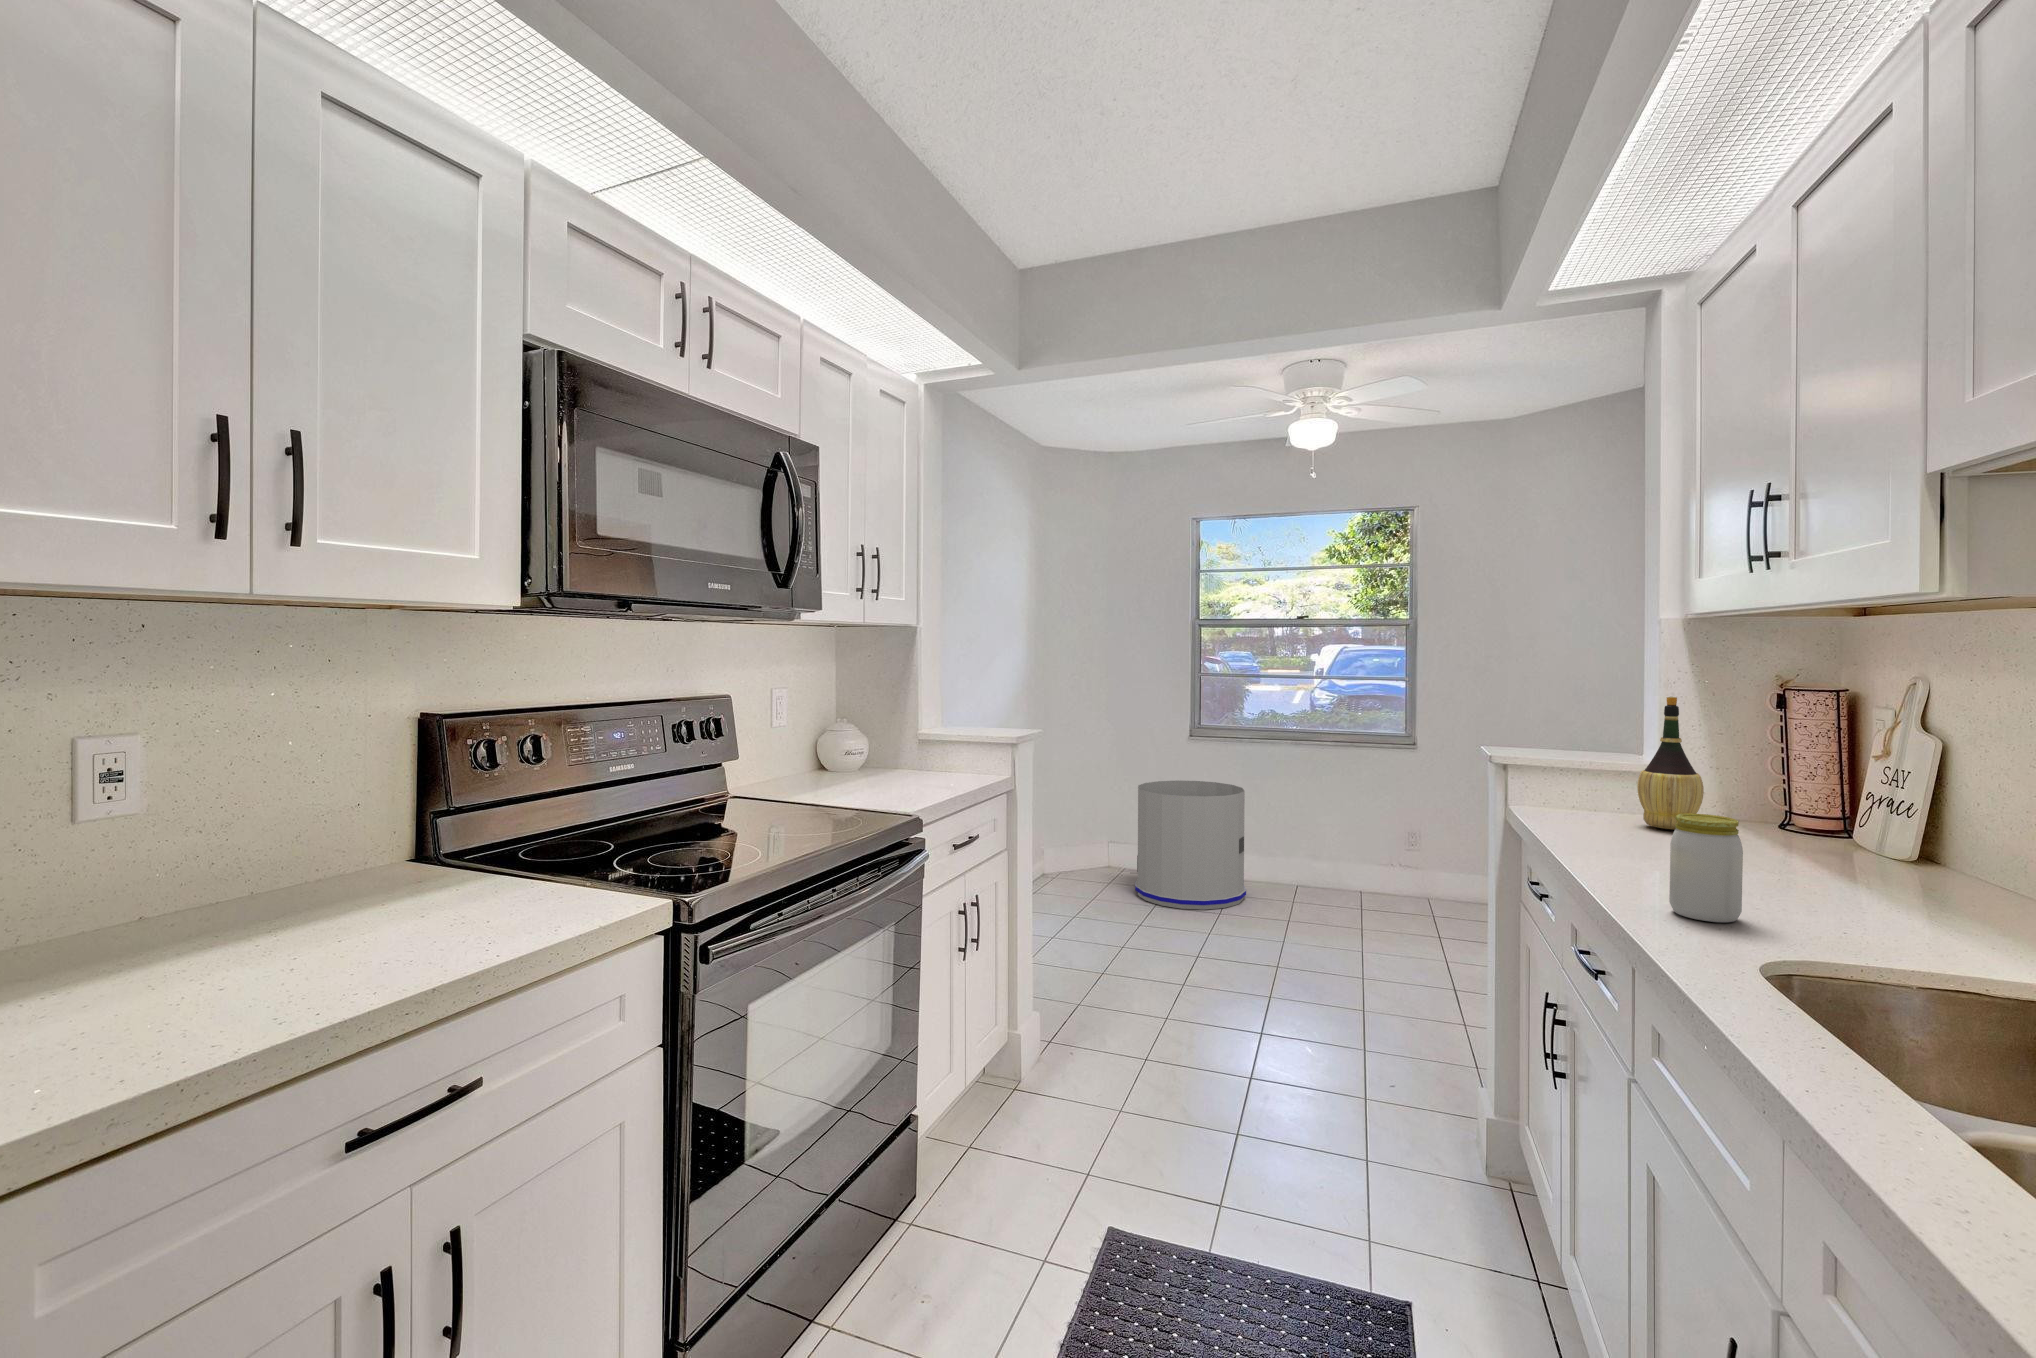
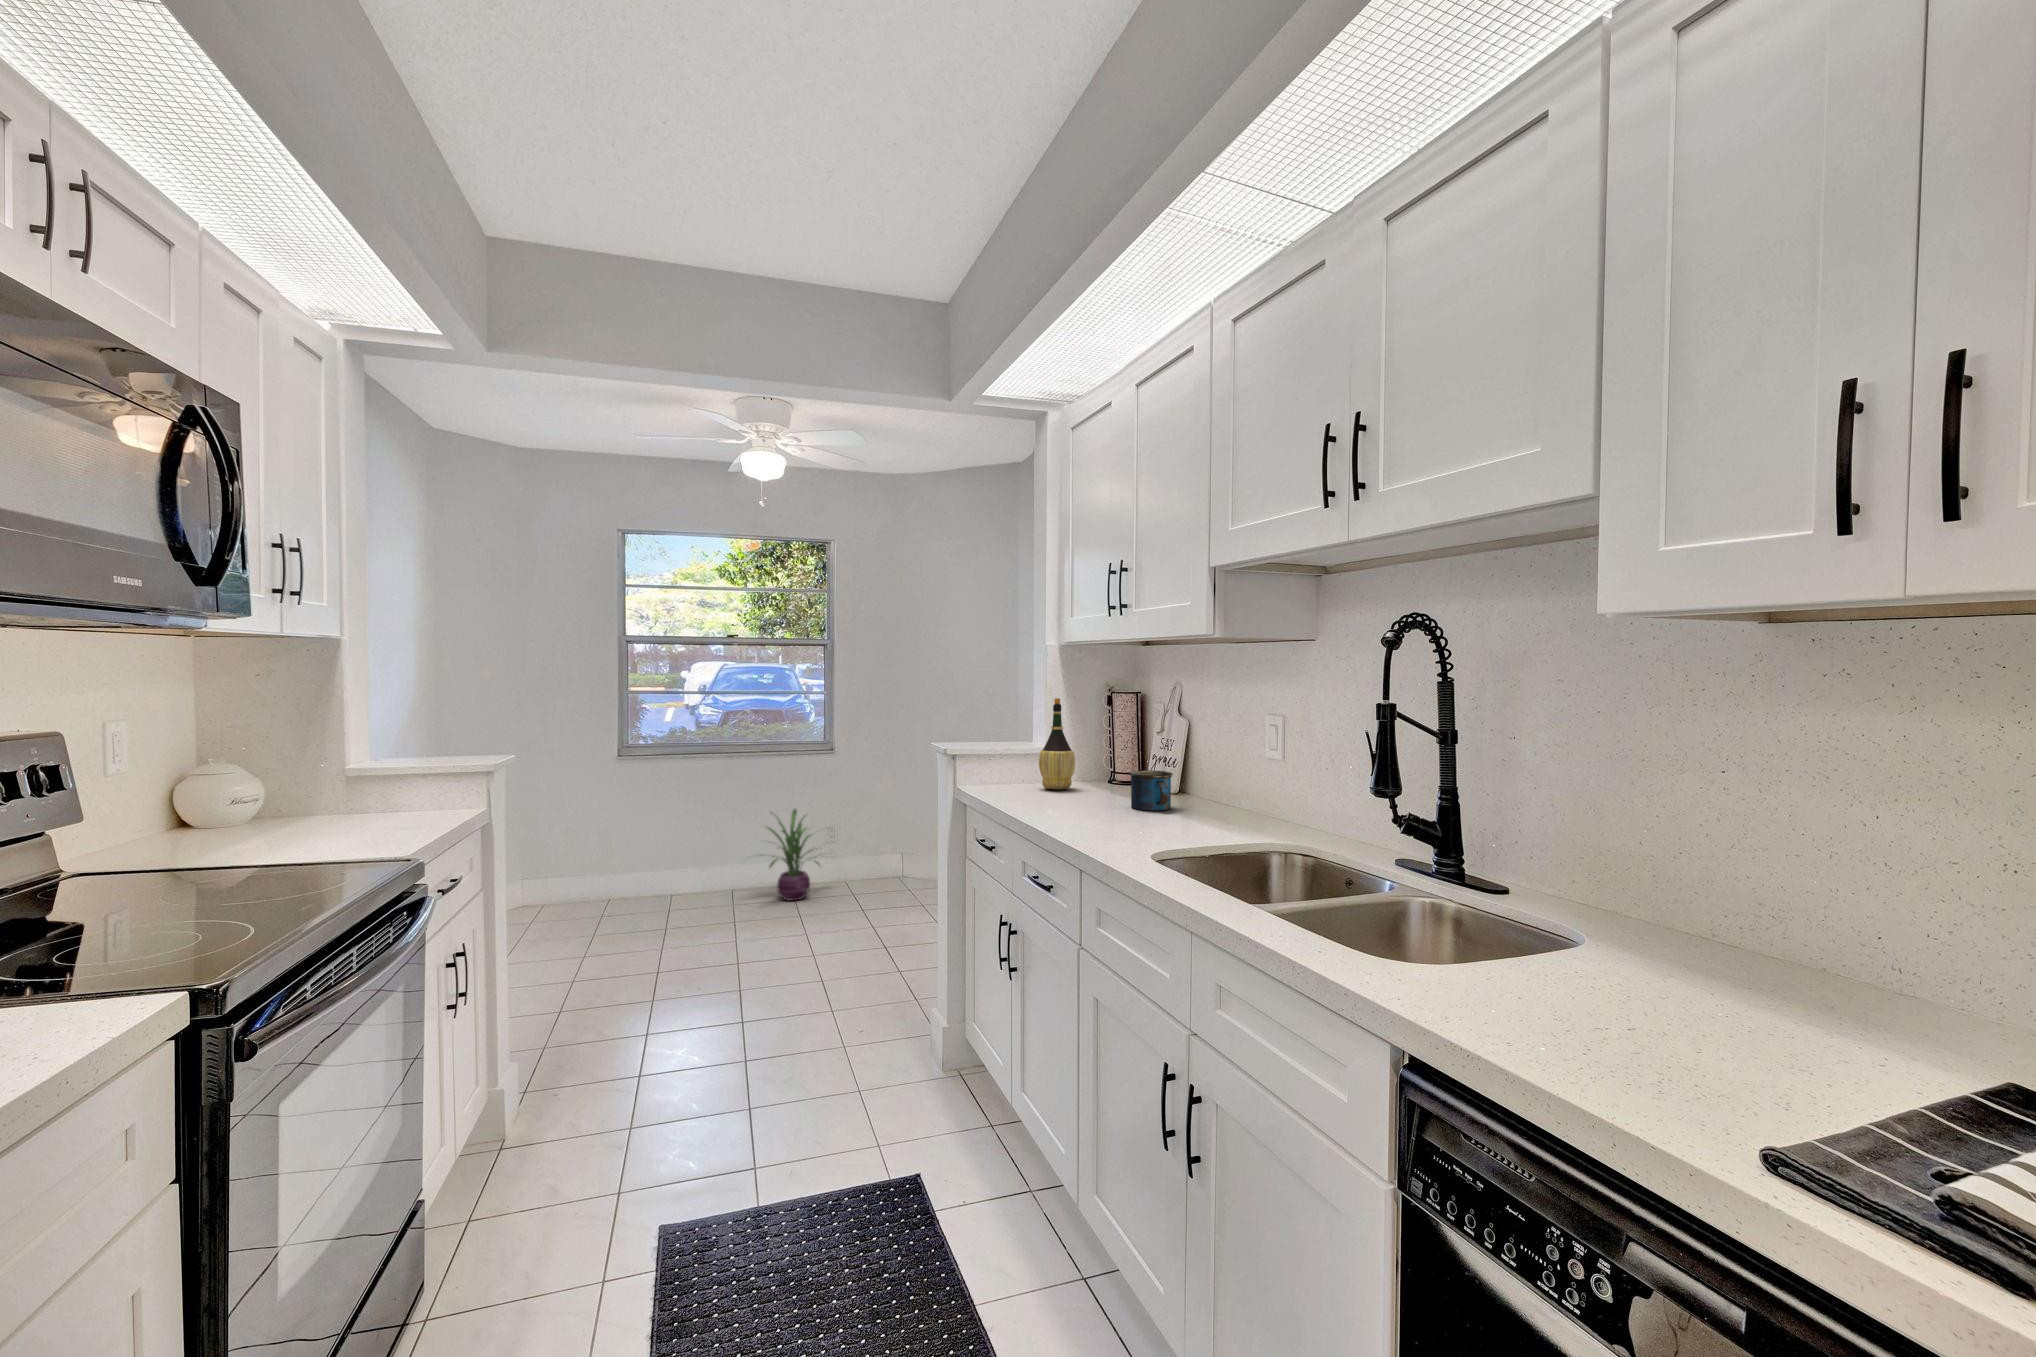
trash can: present [1135,780,1246,910] -> none [560,795,685,929]
decorative plant: none [1303,812,1418,914] -> present [760,809,819,901]
jar: present [1669,813,1743,922] -> none [1093,773,1129,840]
mug: none [1787,816,1883,885] -> present [1130,770,1173,810]

